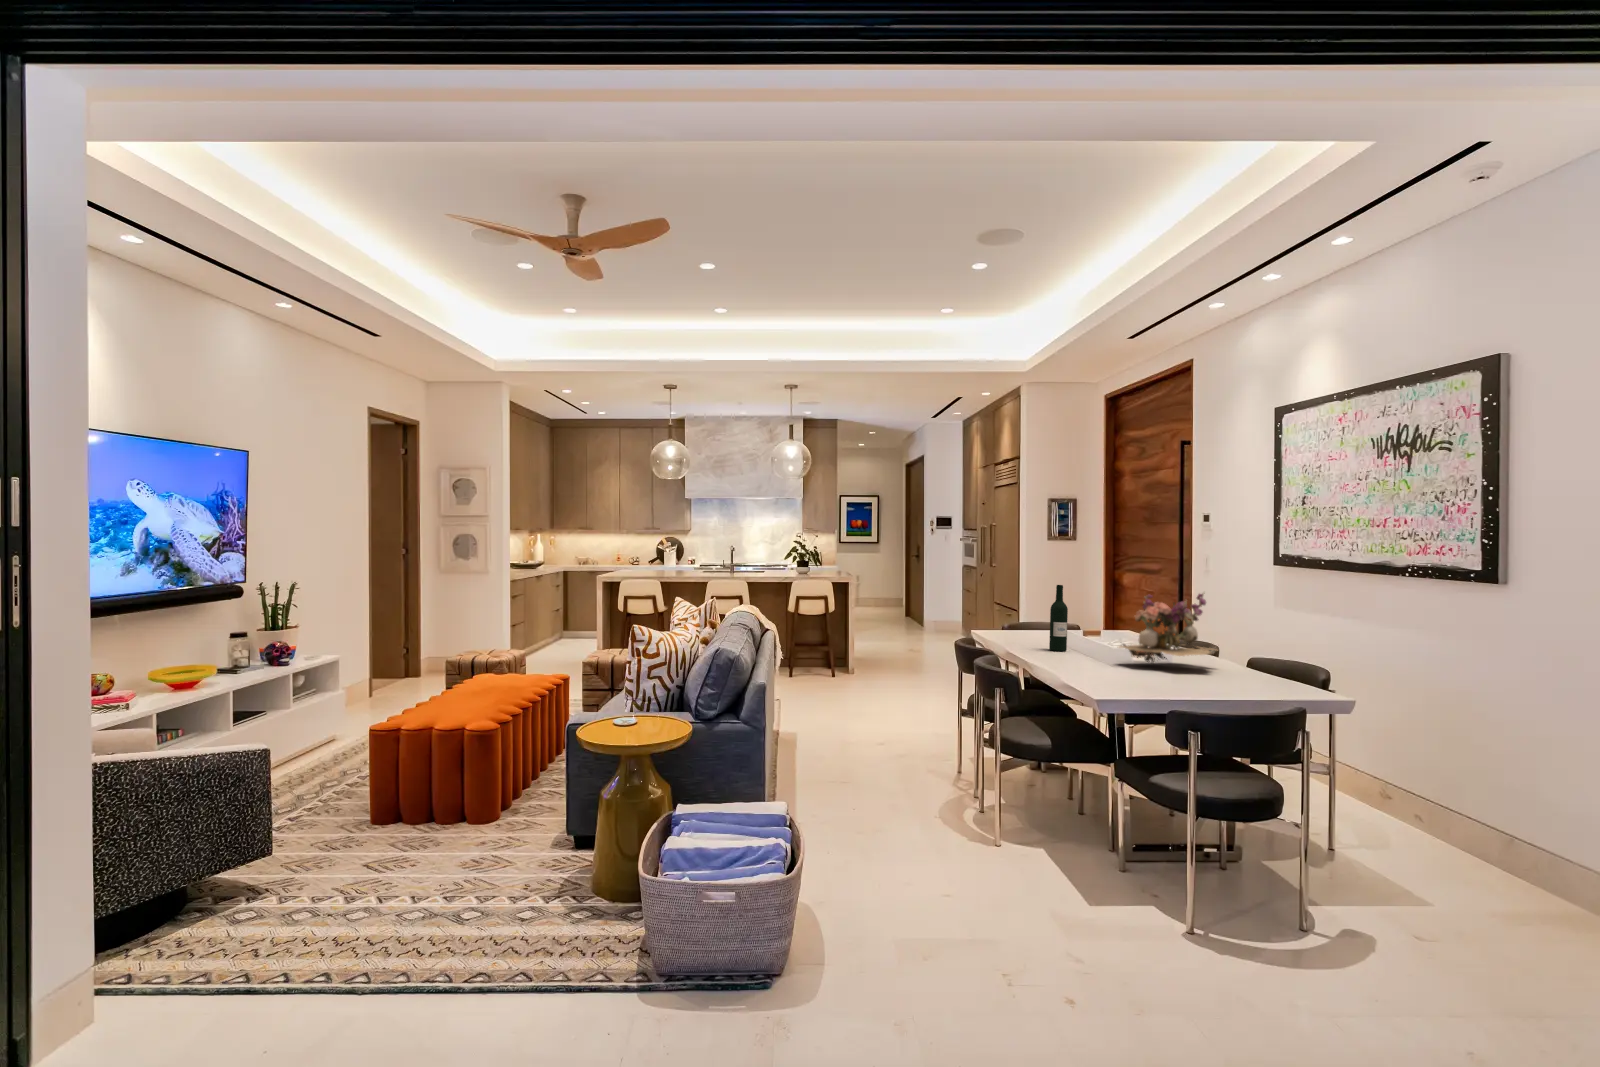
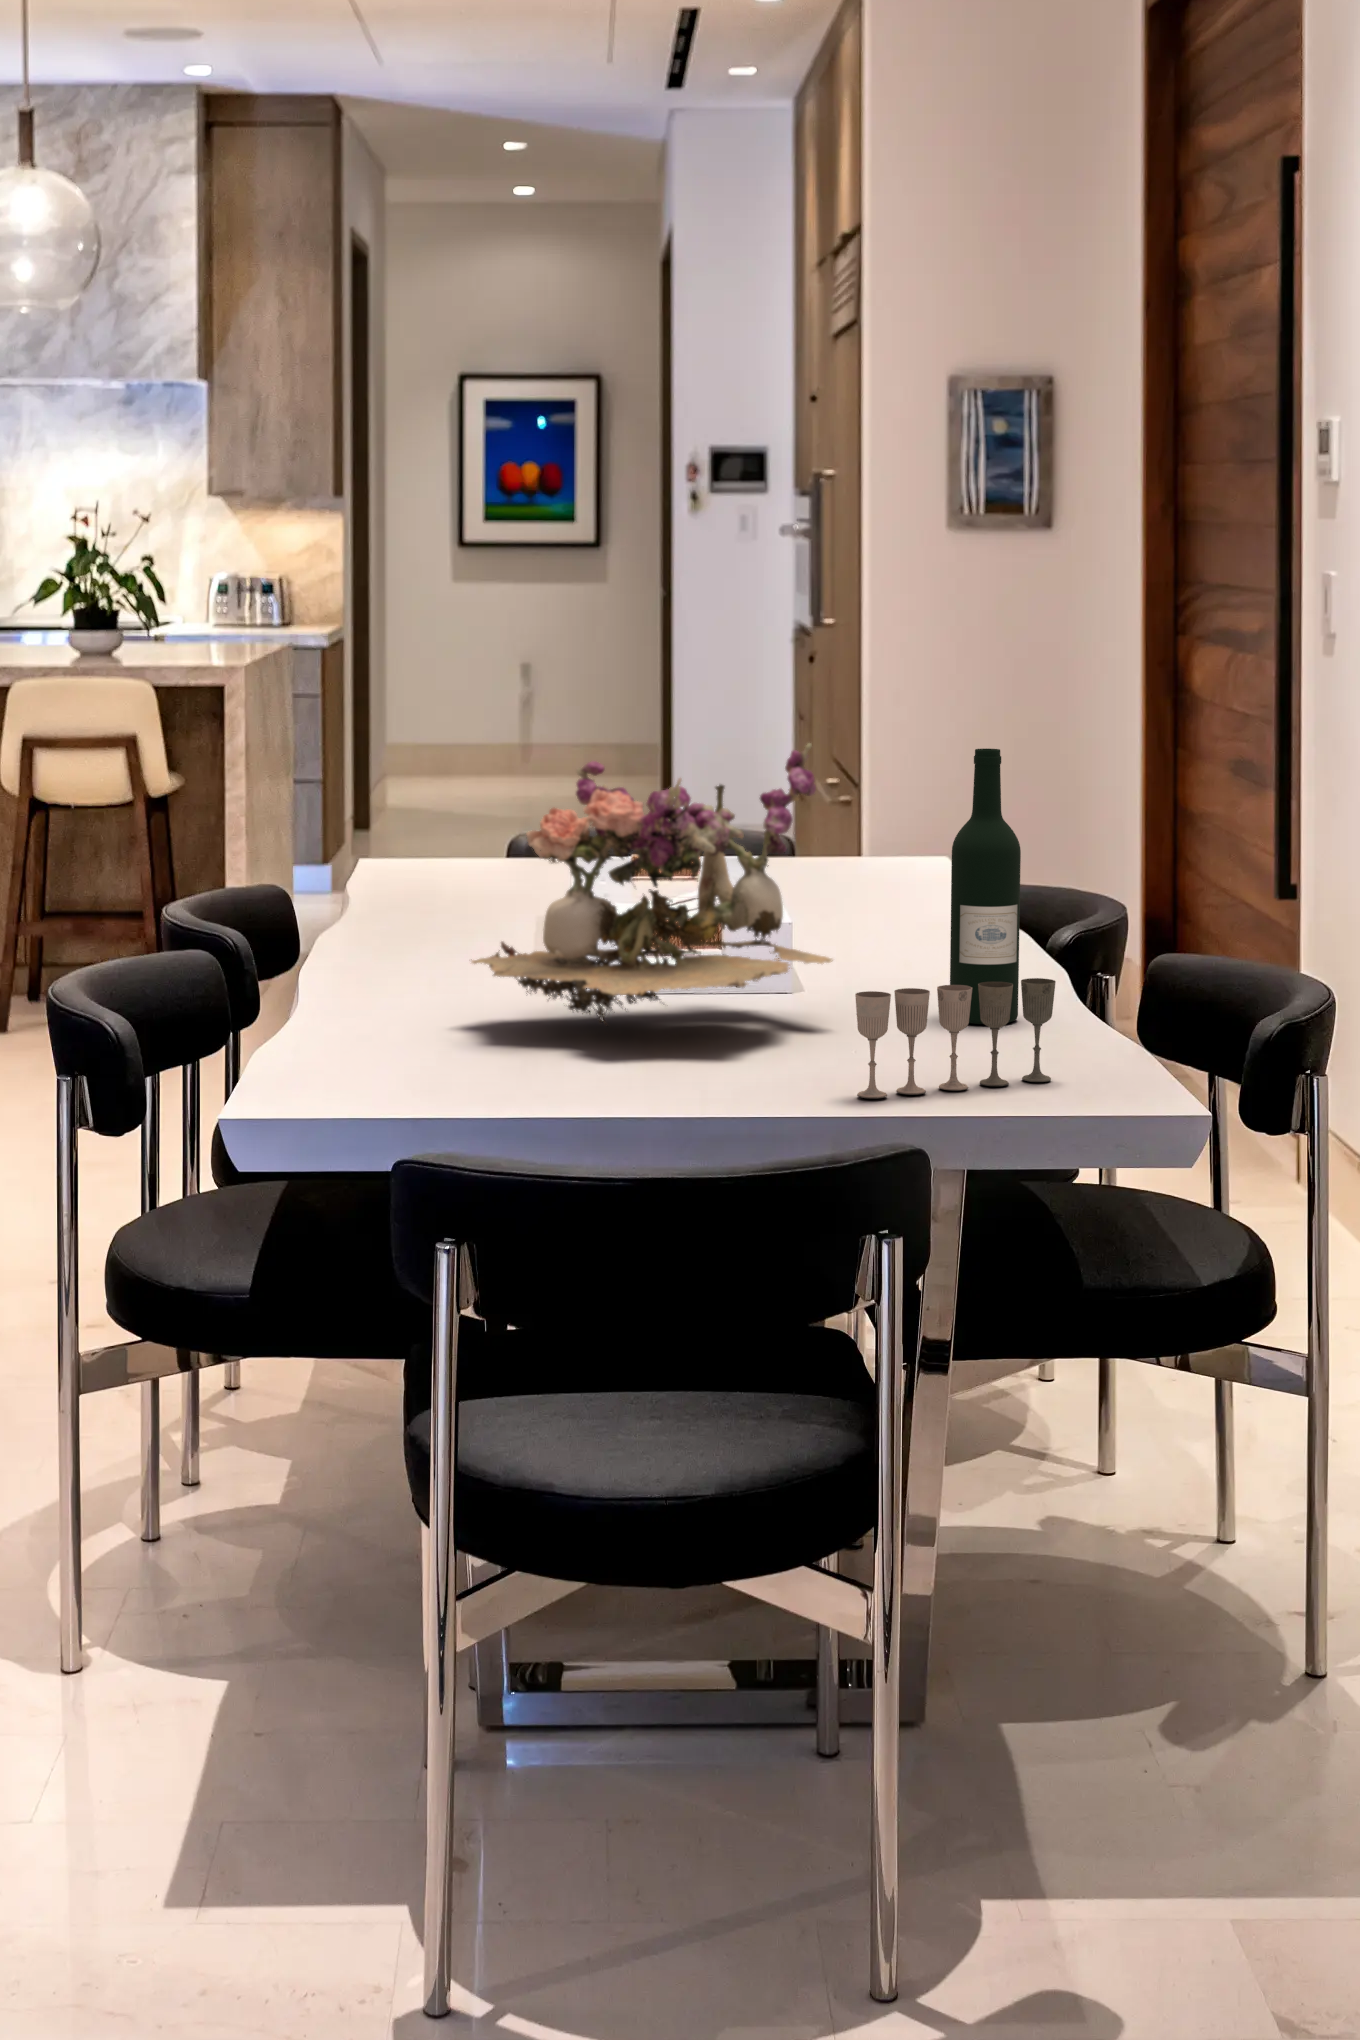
wine bottle: present [1049,585,1068,651] -> present [950,748,1021,1024]
wine glass: none [1267,655,1312,685] -> present [855,978,1056,1099]

